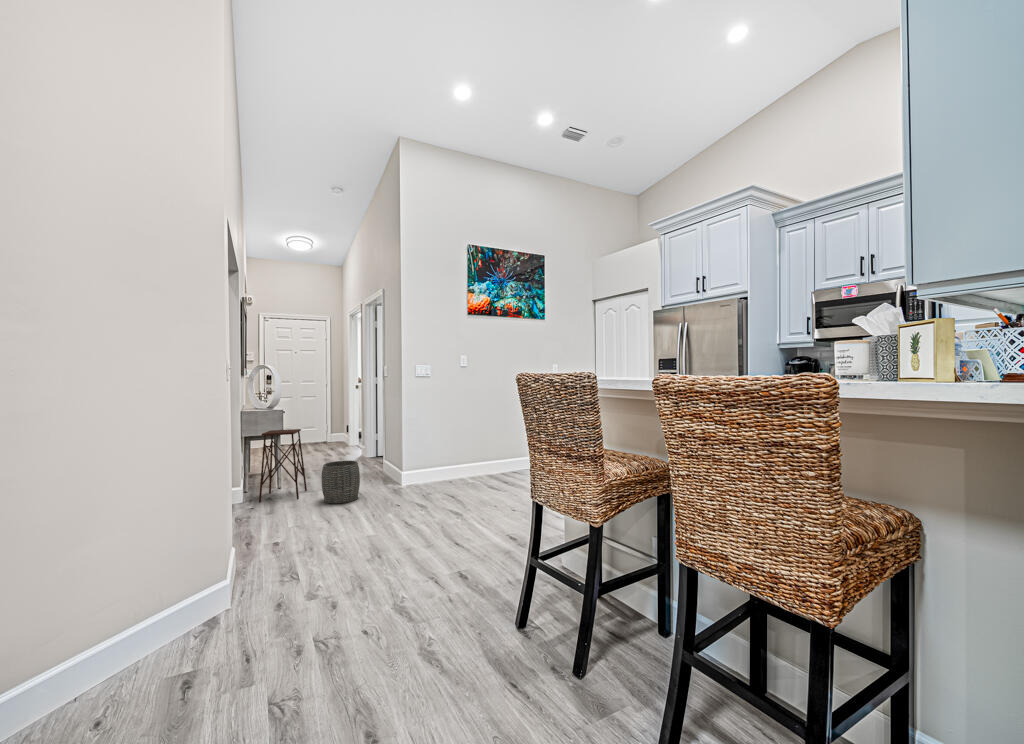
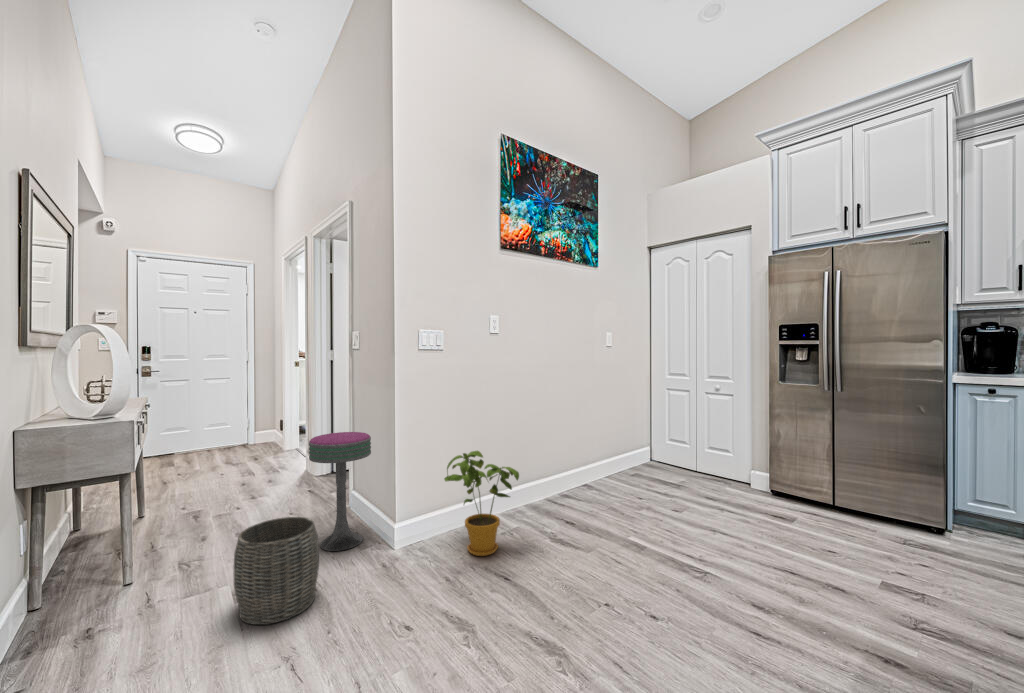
bar stool: none [358,423,391,485] -> present [309,432,371,551]
side table: present [259,429,307,502] -> none [77,453,202,632]
house plant: none [427,431,466,489] -> present [444,451,519,556]

